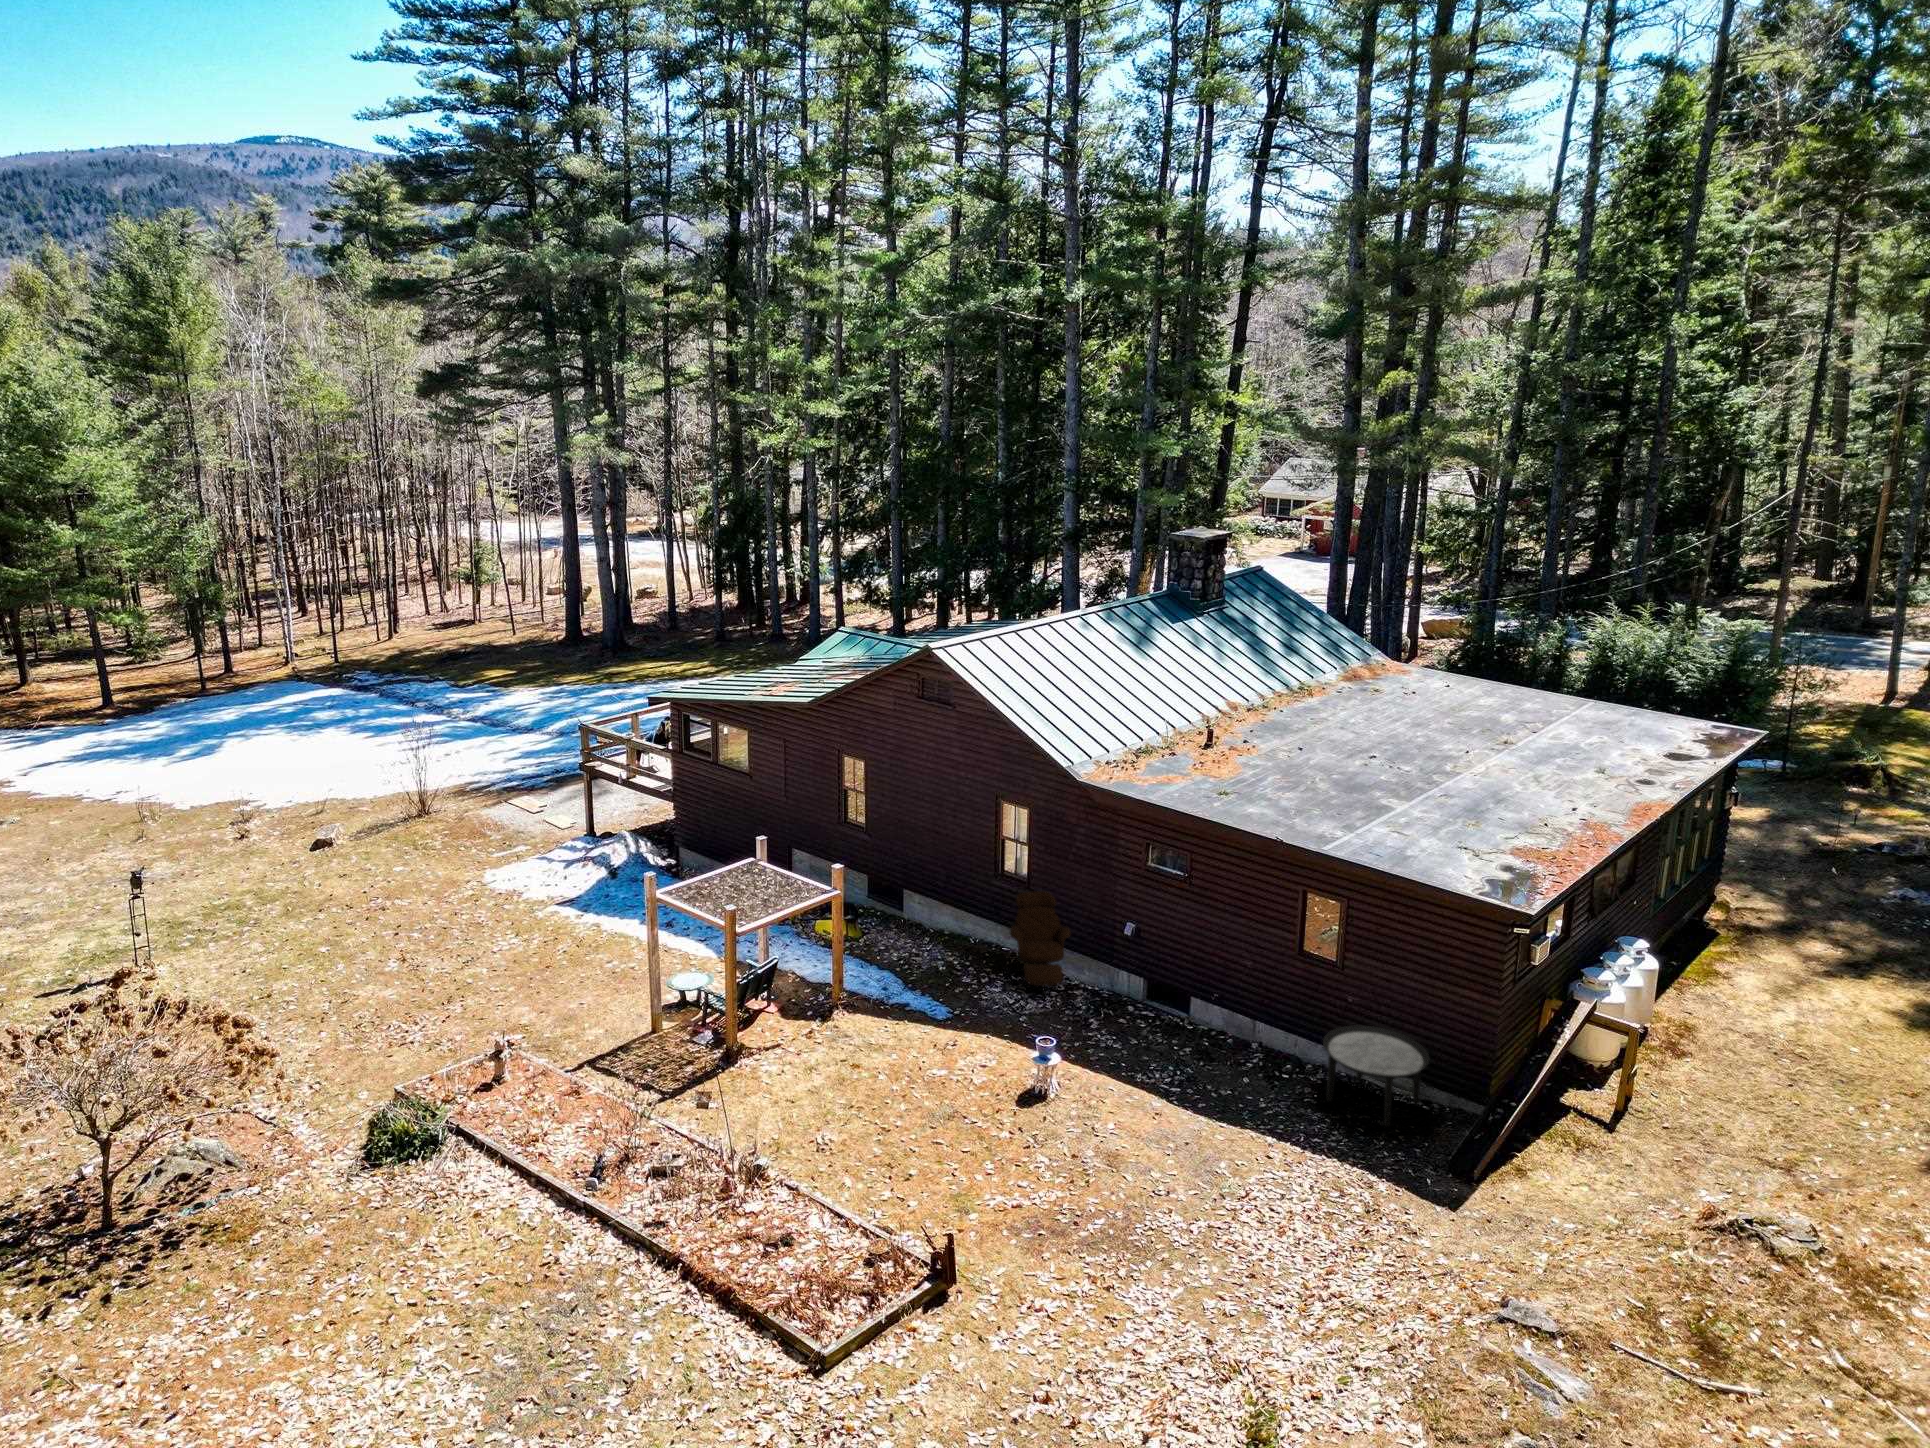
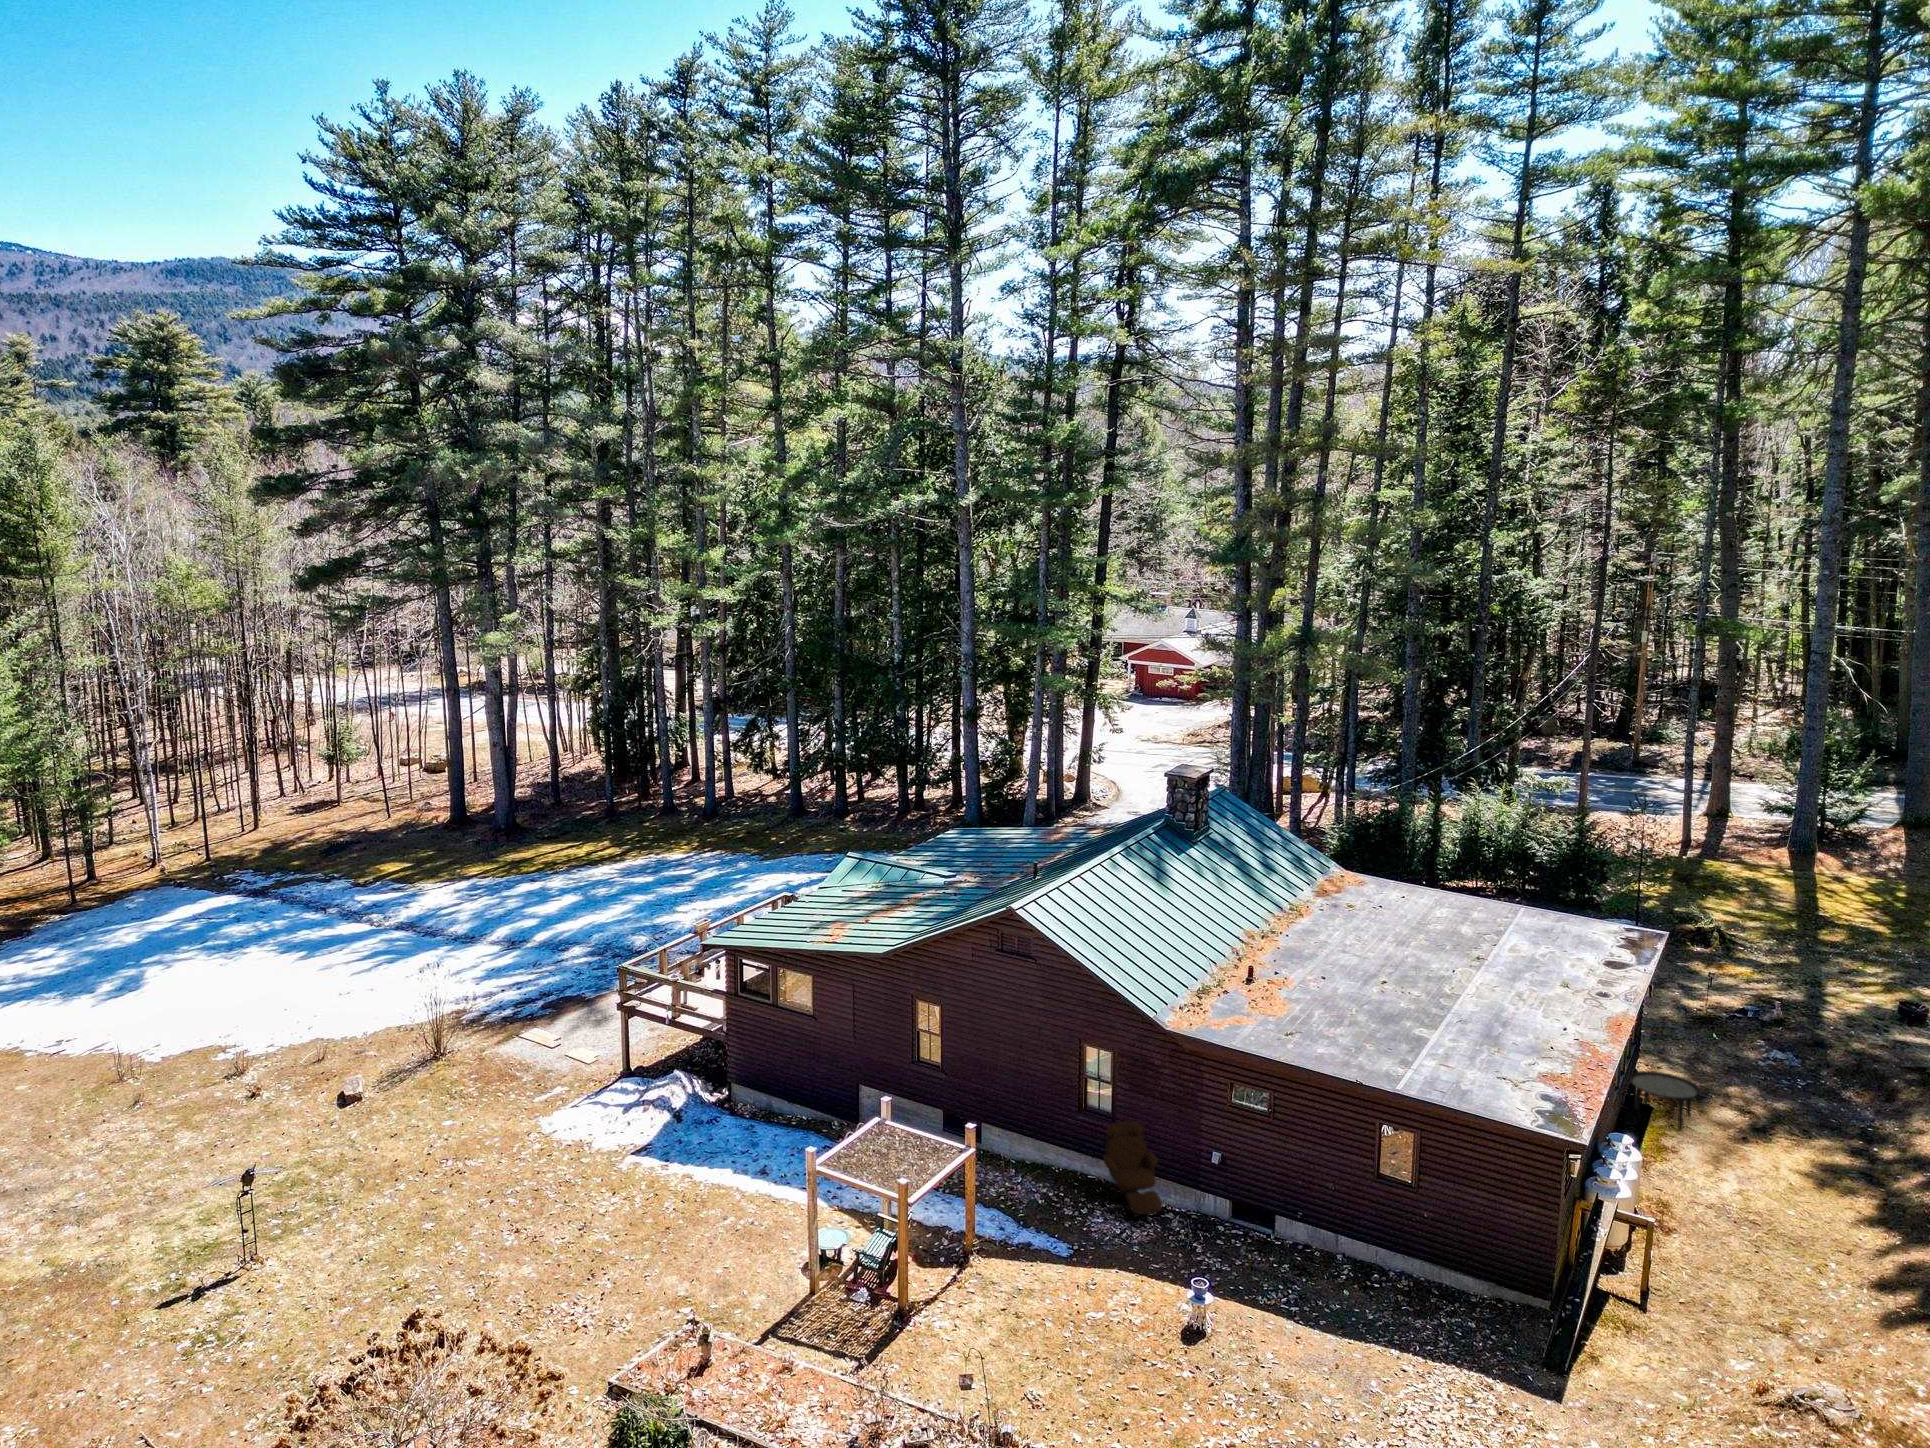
round table: present [1323,1025,1429,1127] -> present [1631,1071,1700,1131]

